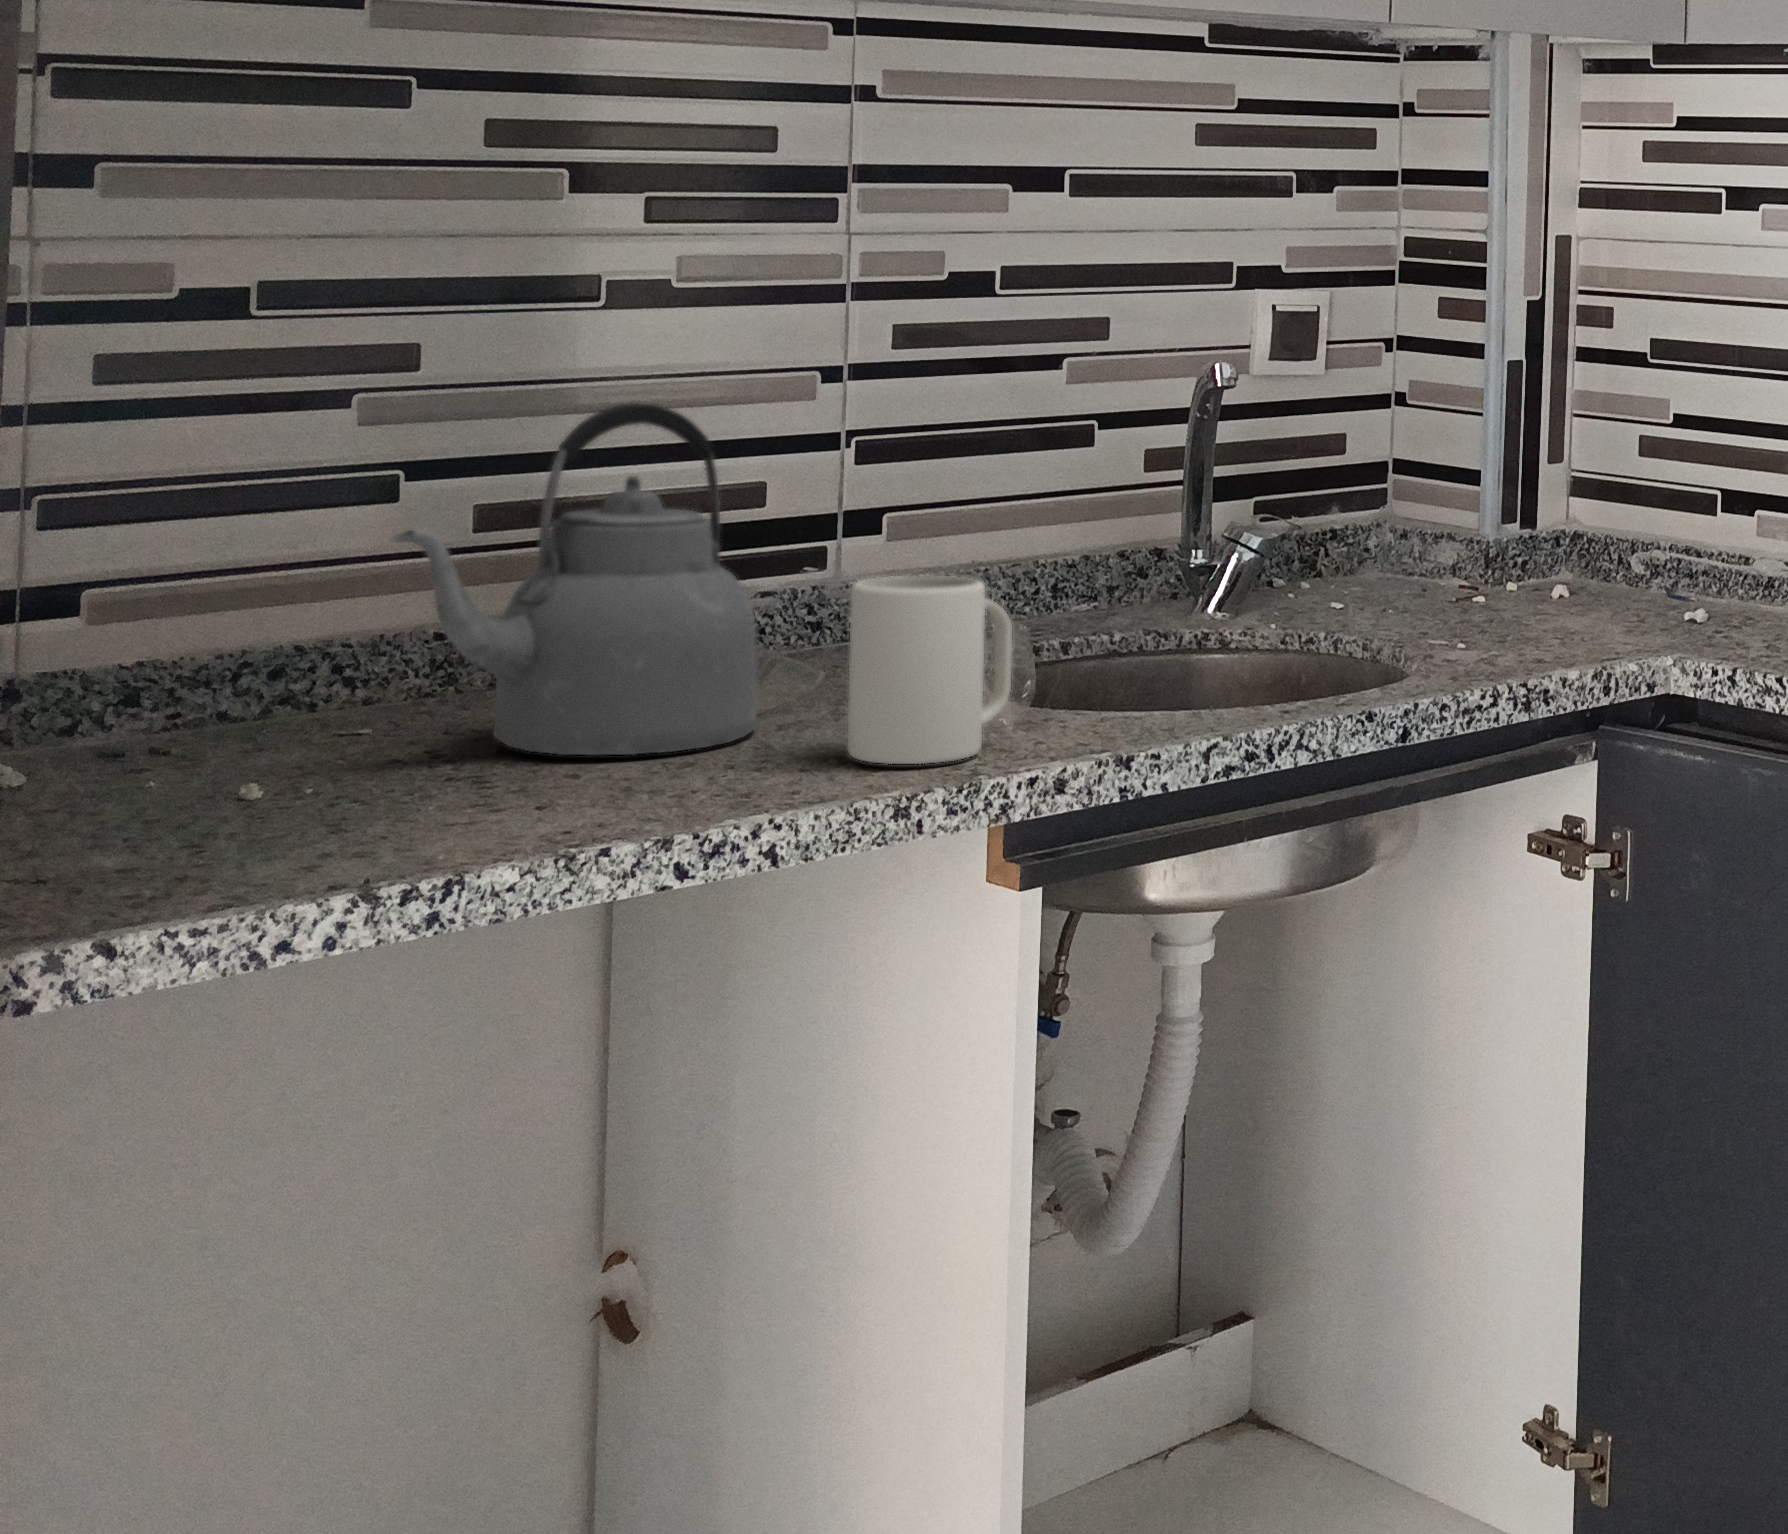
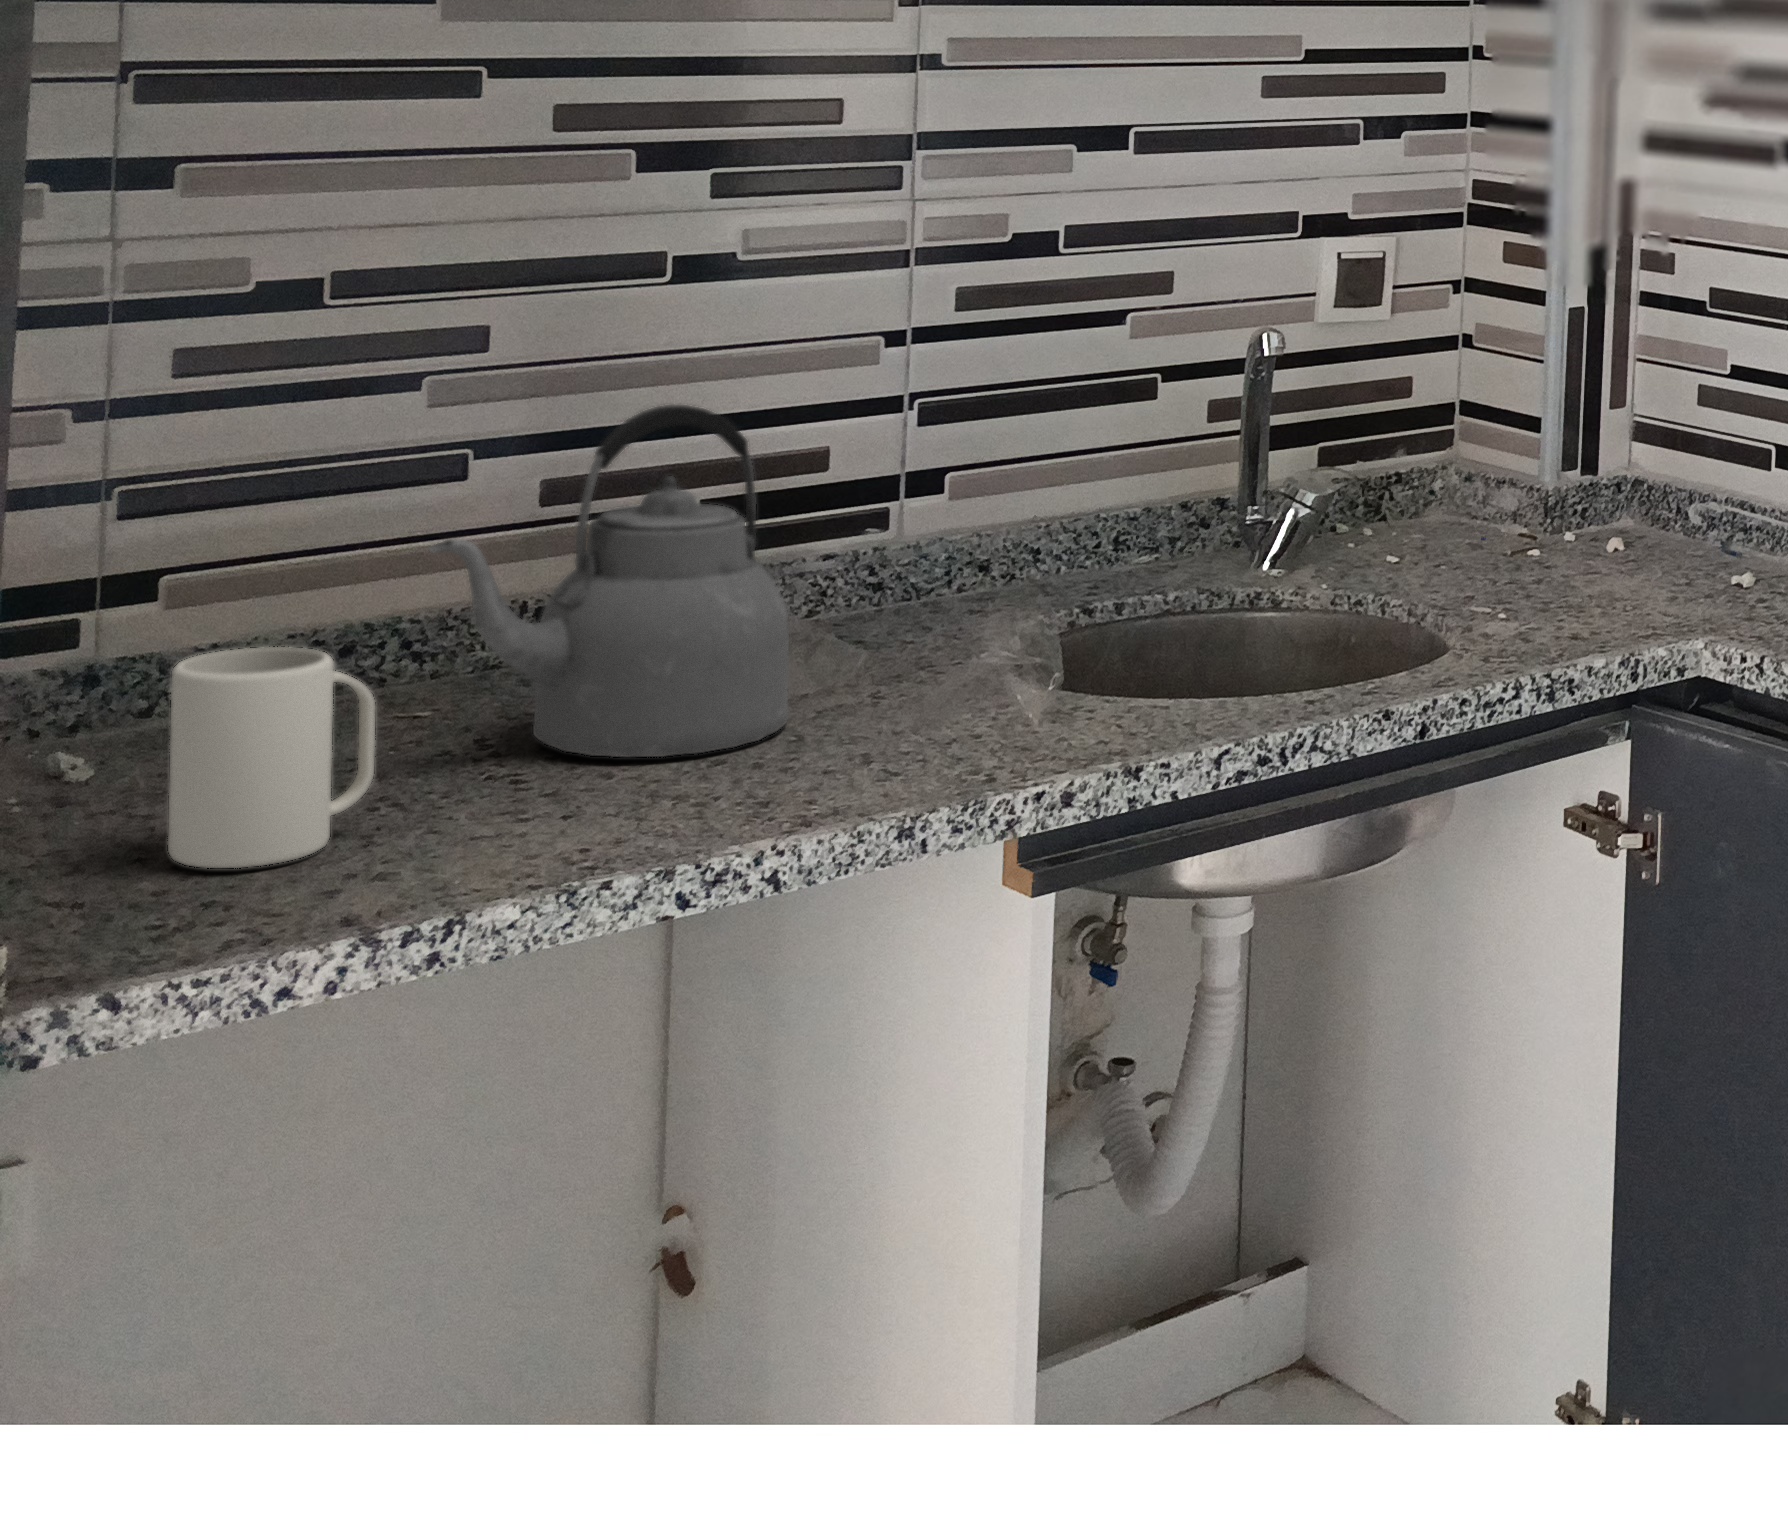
mug: present [847,576,1012,764] -> present [168,647,375,868]

